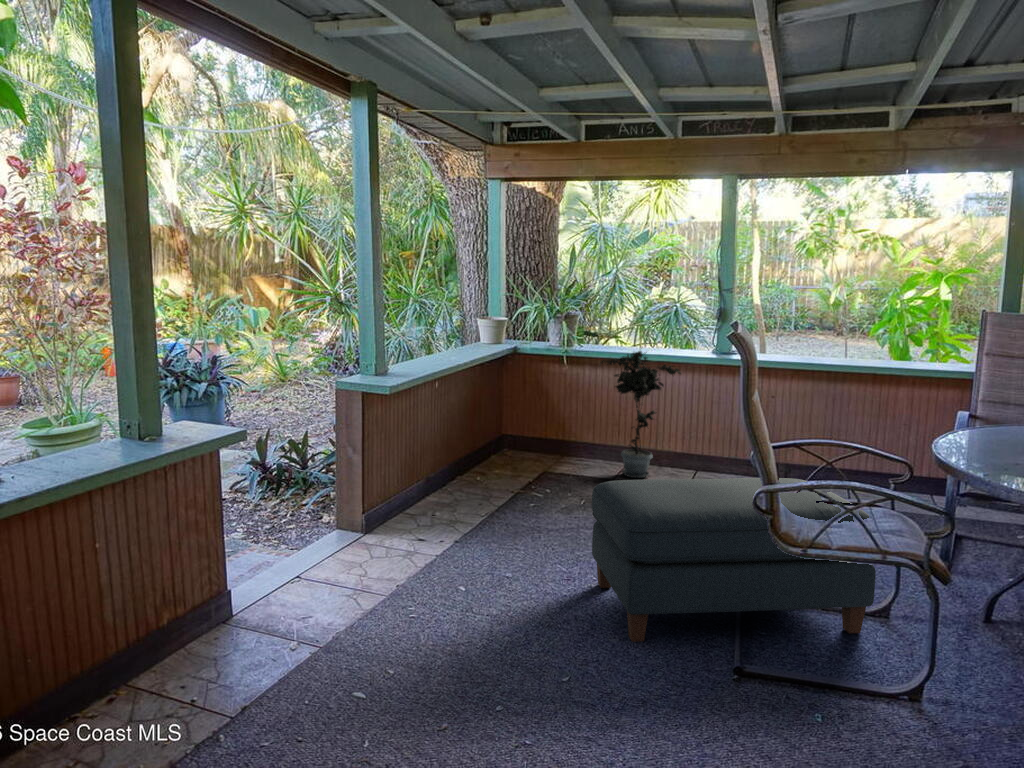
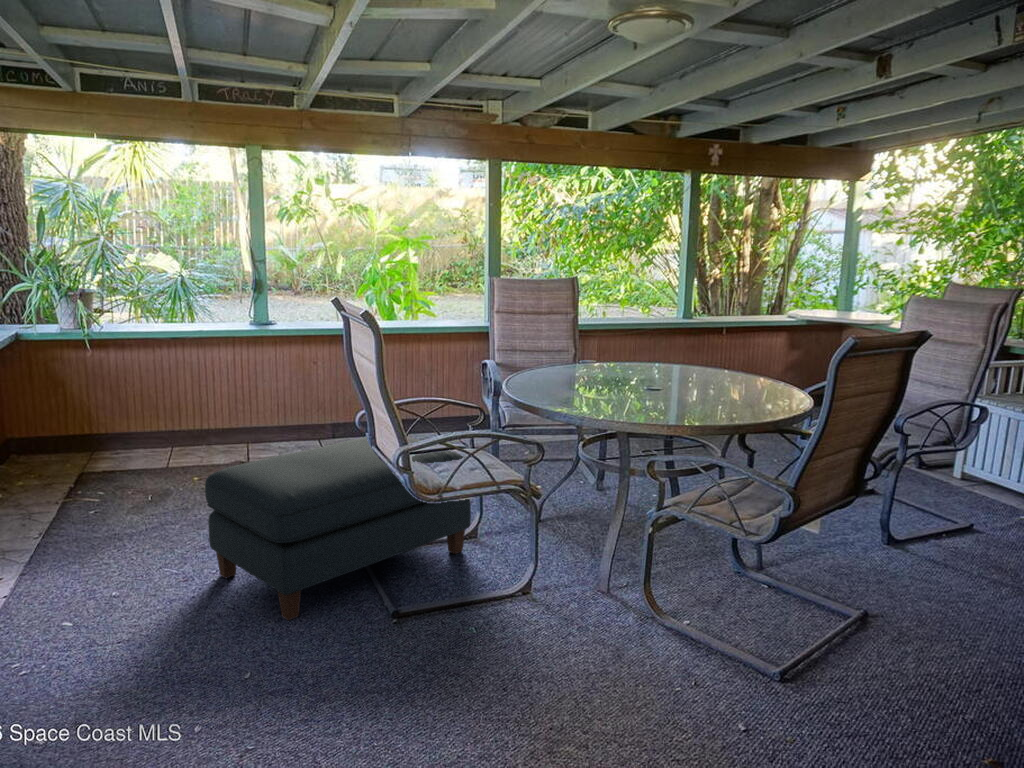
potted plant: present [600,351,681,478] -> none [134,321,232,458]

